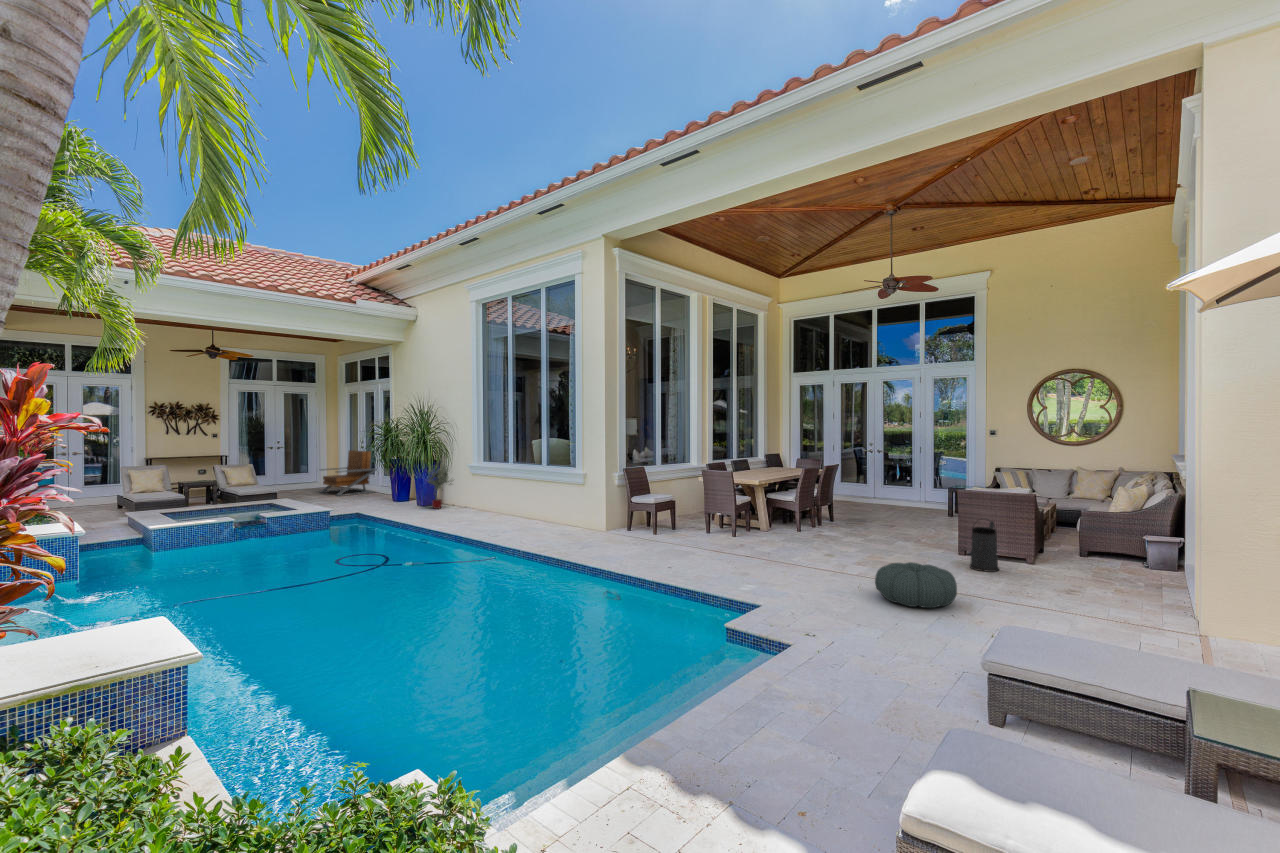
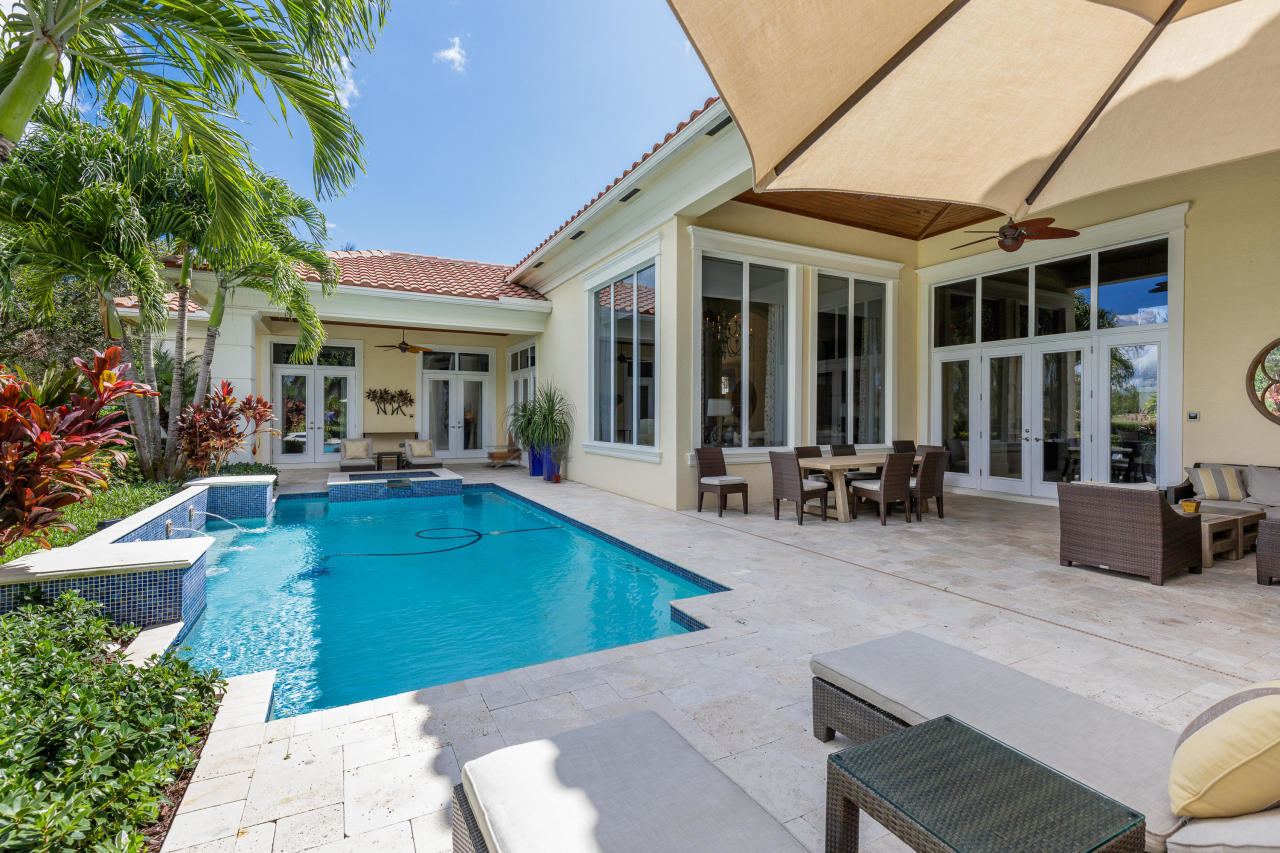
watering can: present [970,519,999,572] -> none [1056,519,1106,588]
pouf: present [875,562,957,608] -> none [879,560,979,615]

